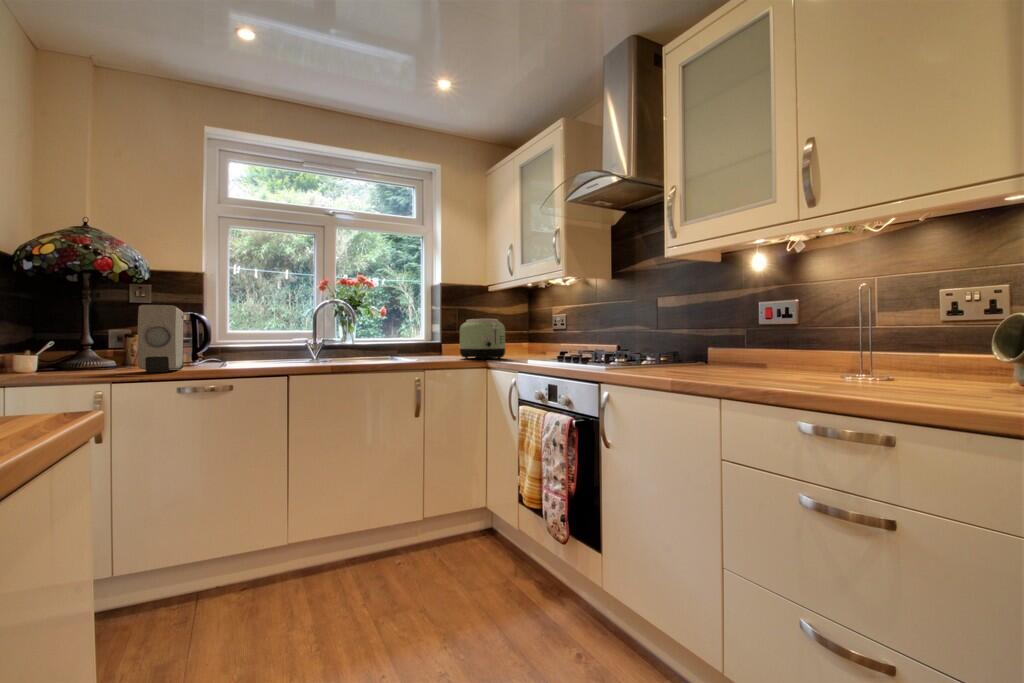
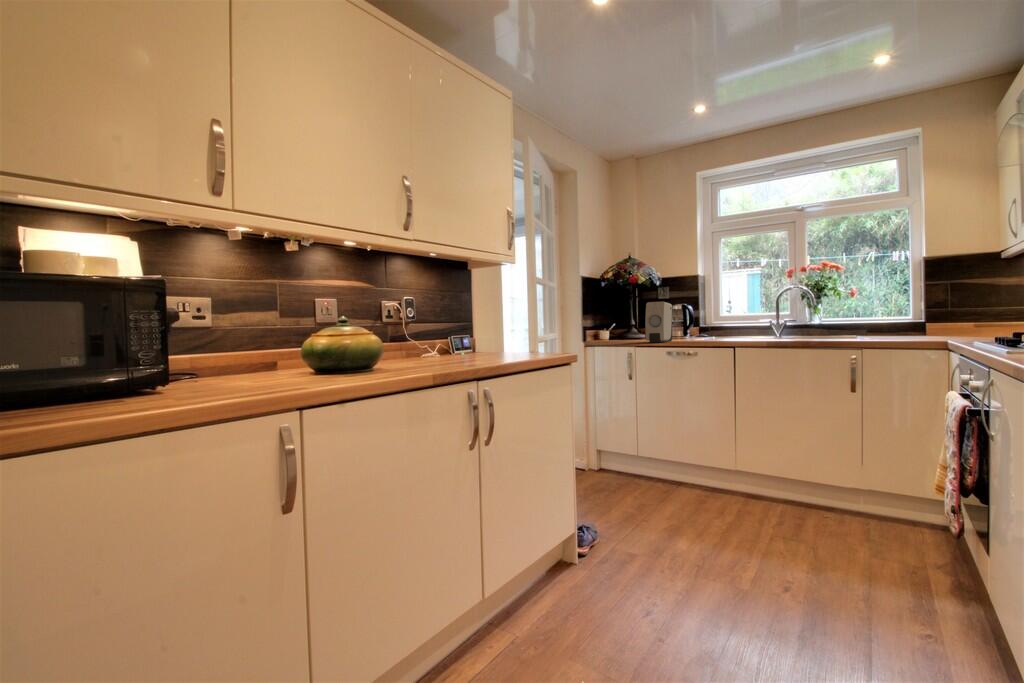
toaster: present [460,319,506,359] -> none [912,295,972,339]

